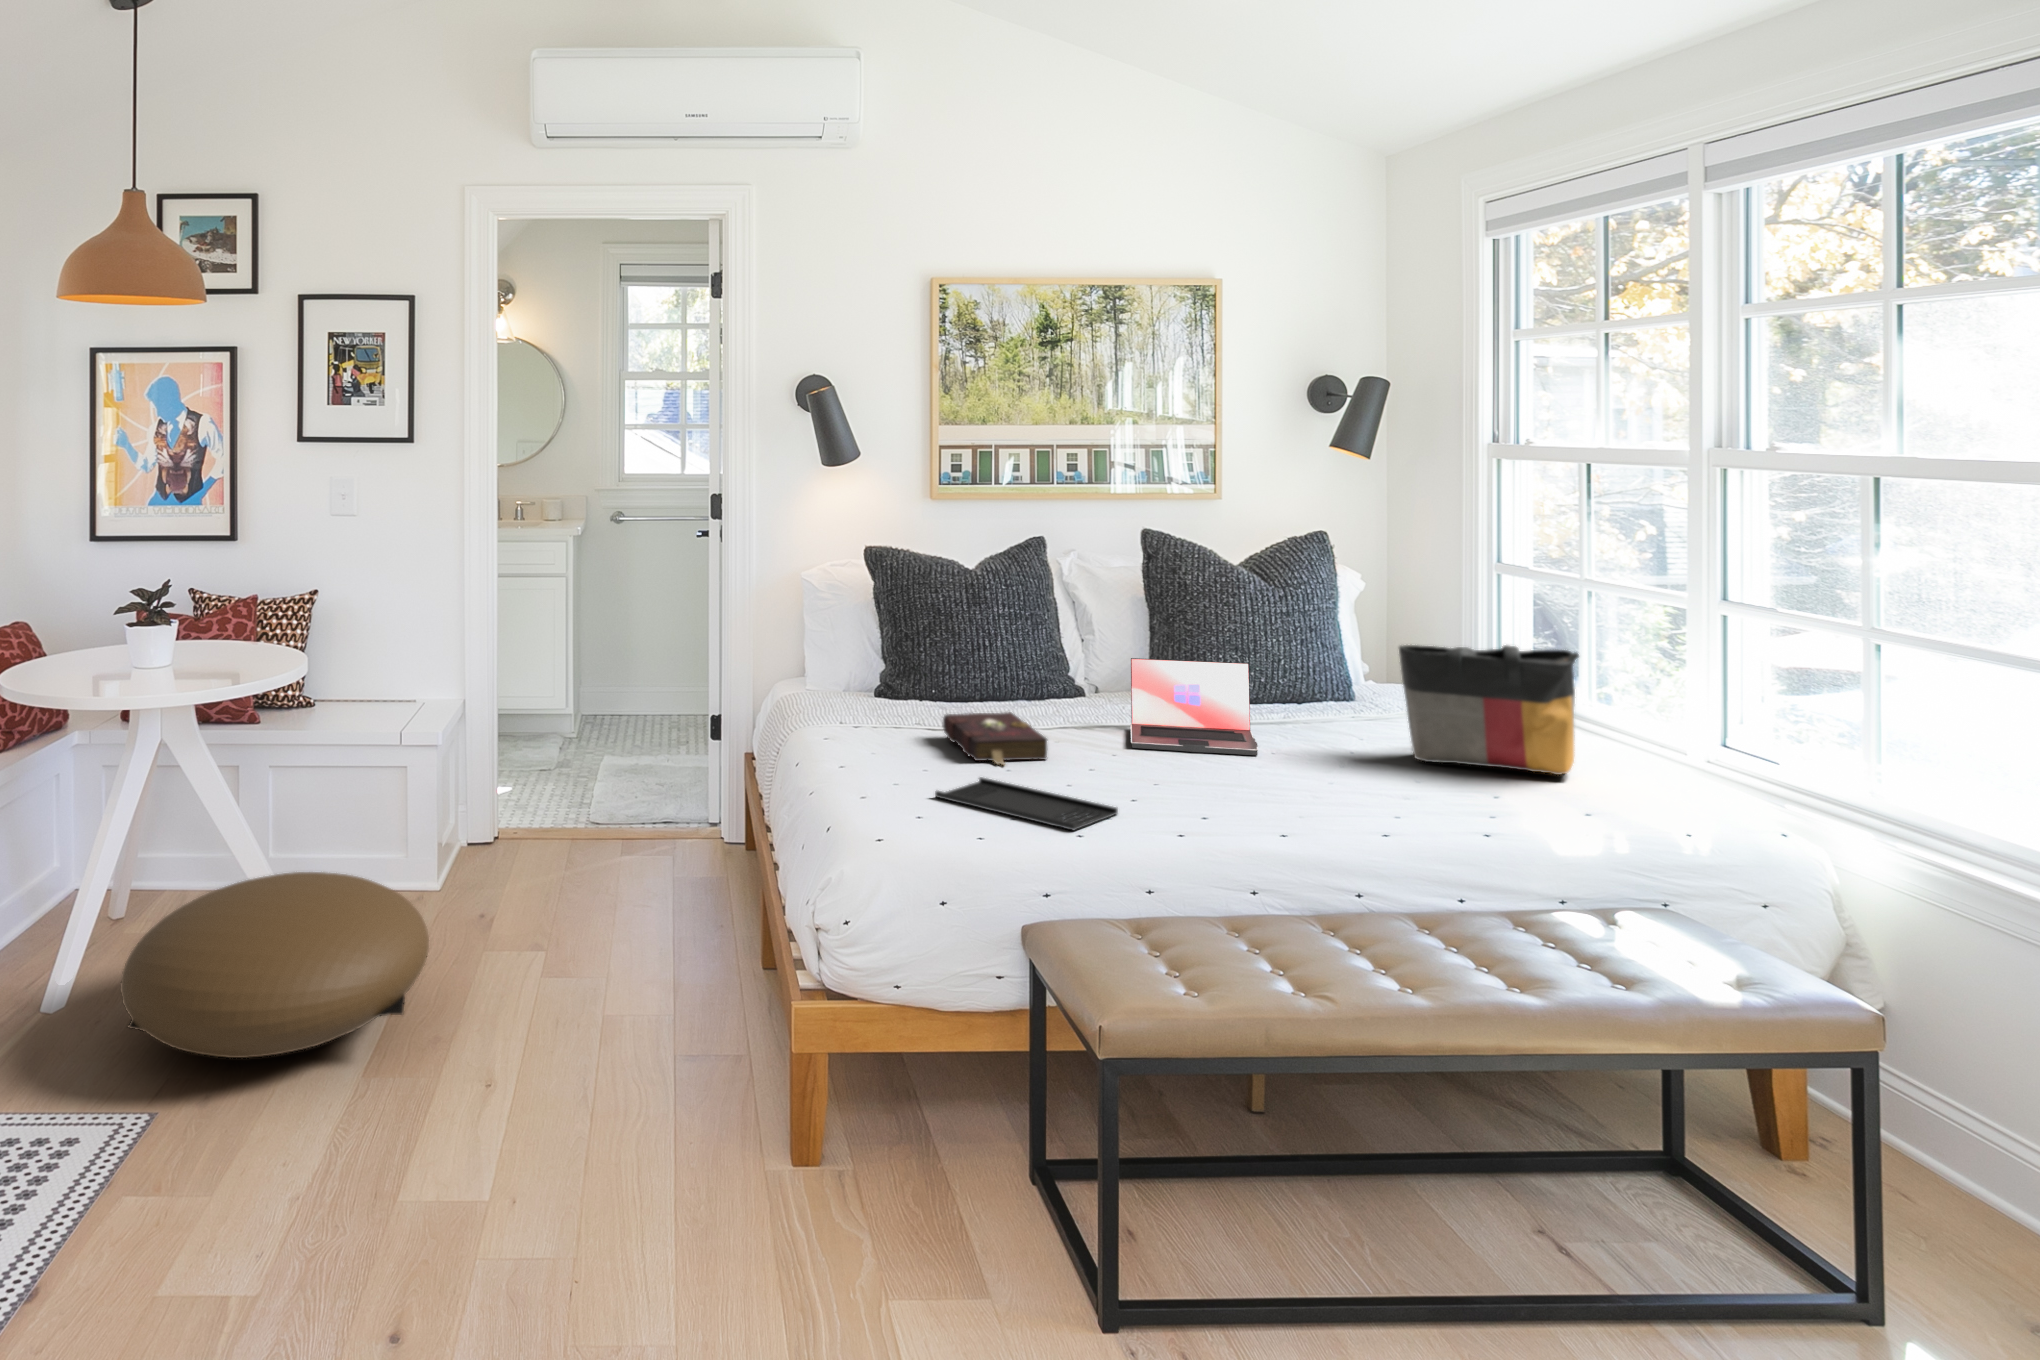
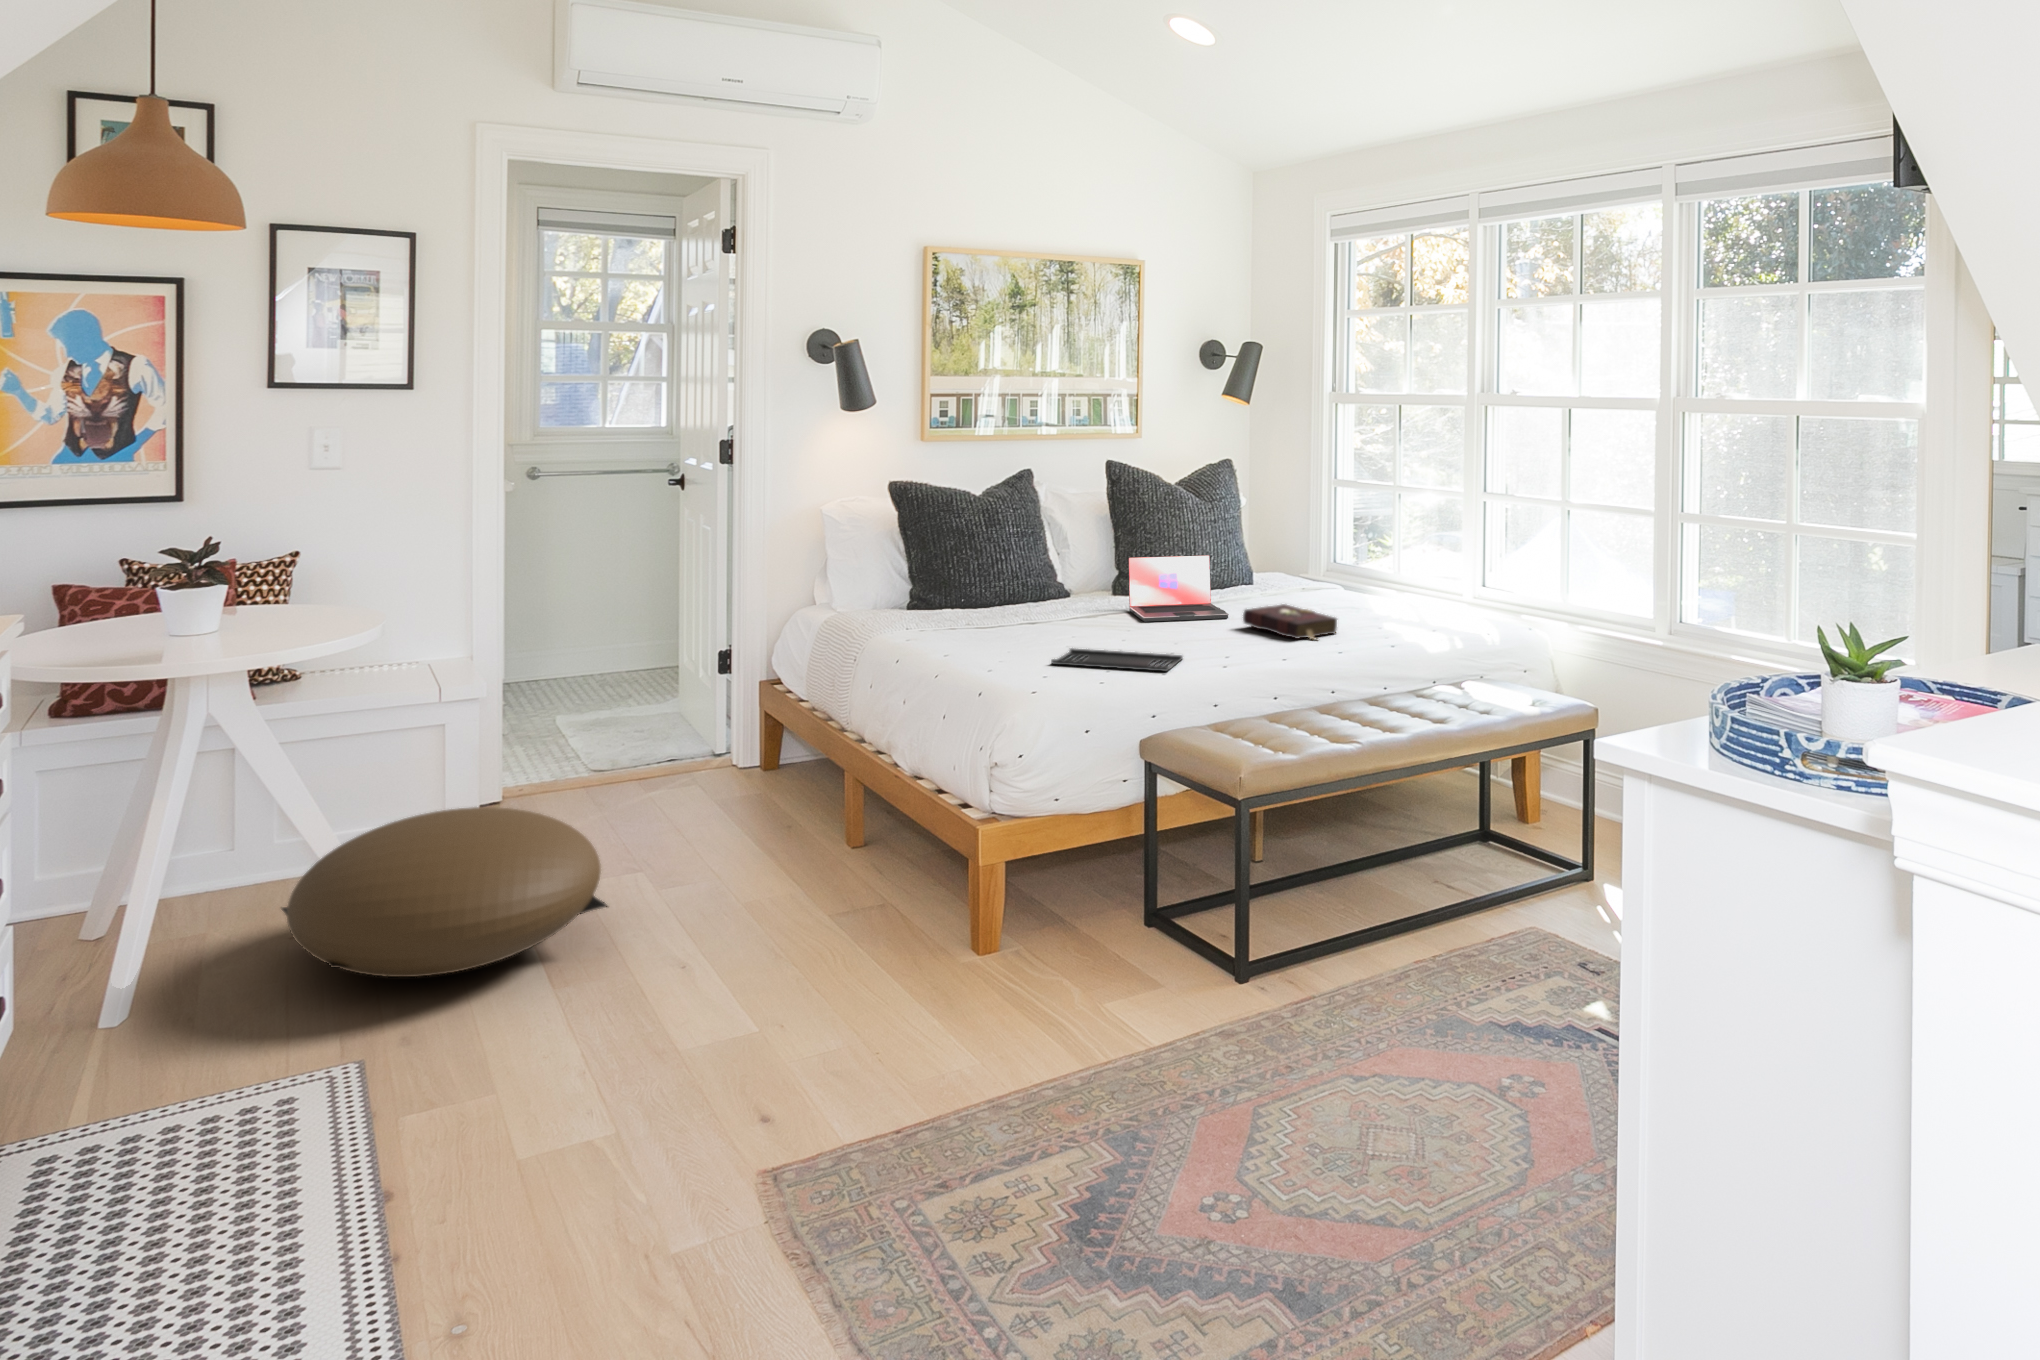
tote bag: present [1399,645,1579,775] -> none [1313,530,1421,612]
book: present [943,712,1047,765] -> present [1243,604,1337,640]

